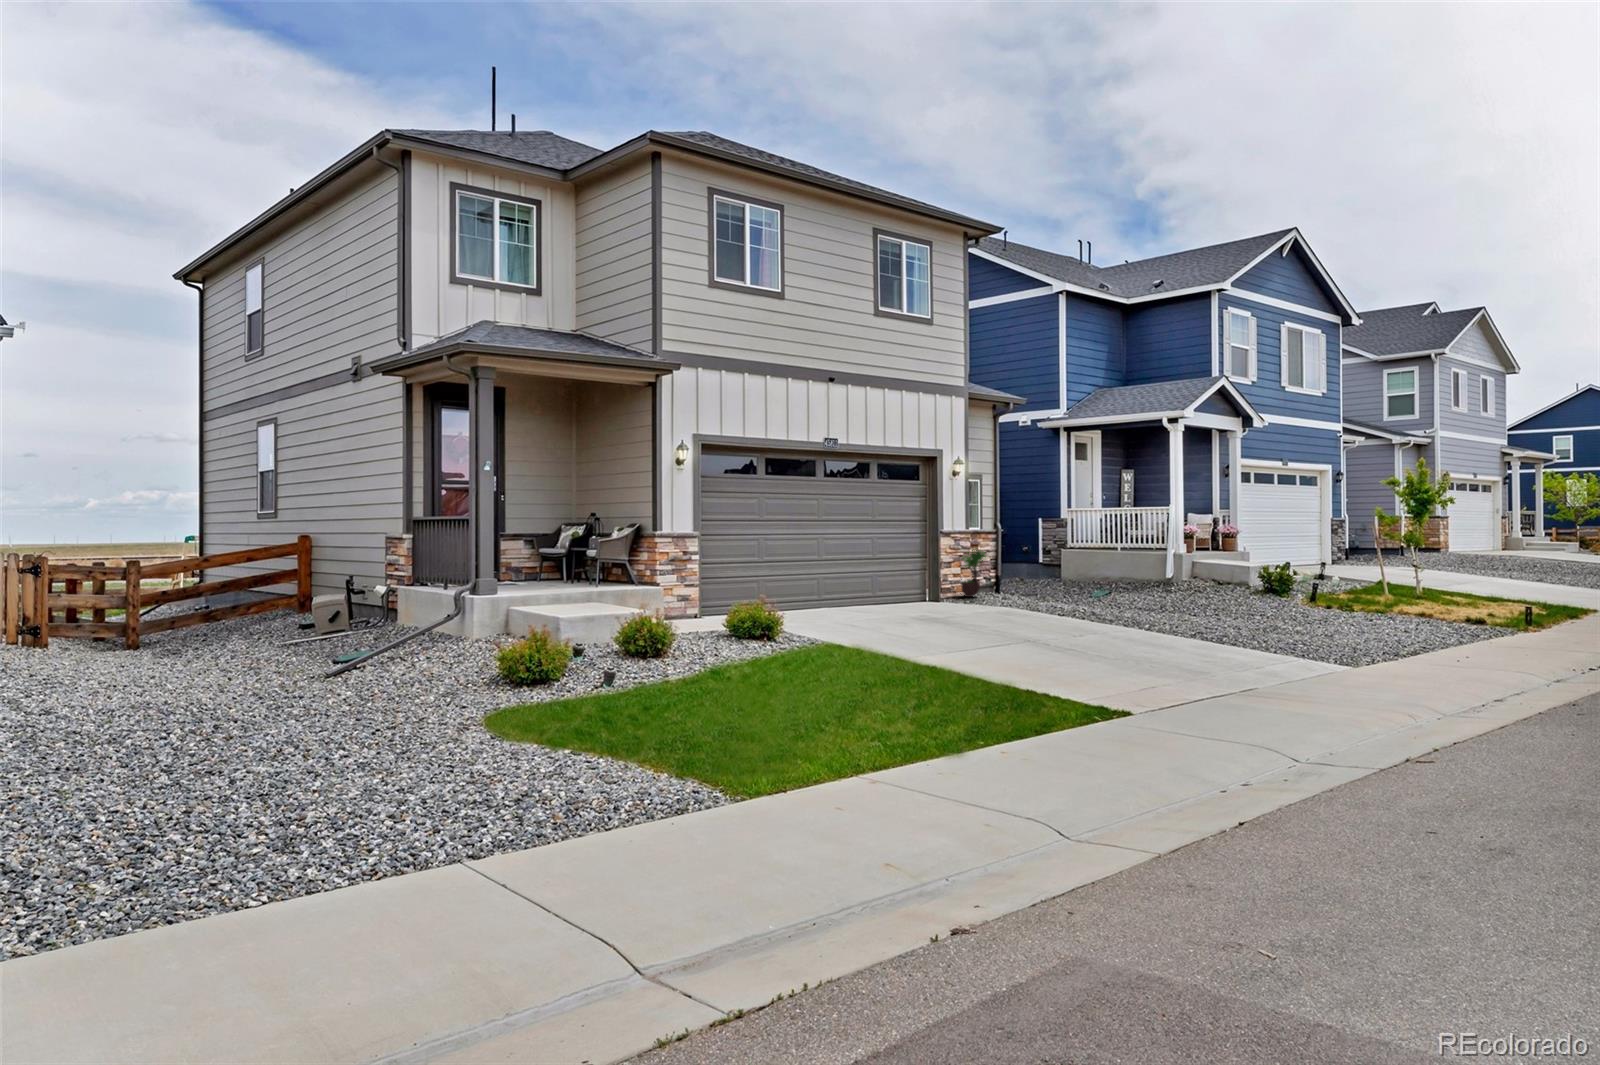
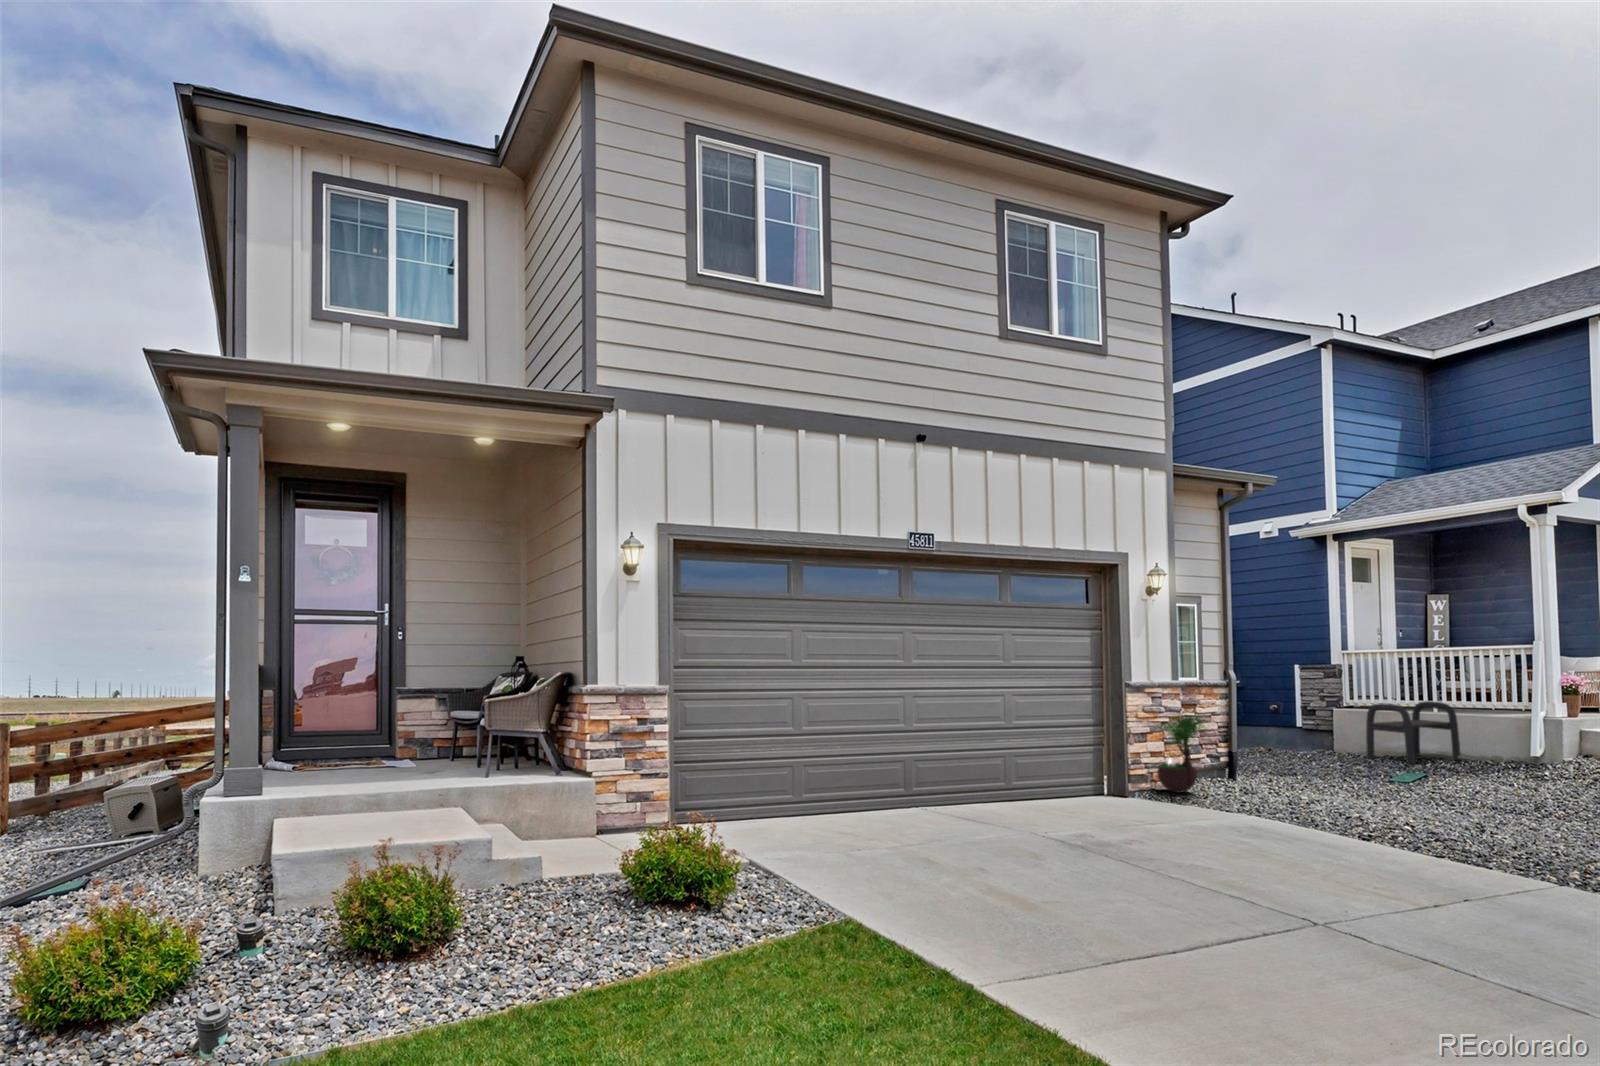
bench: none [1076,543,1131,582] -> present [1366,701,1460,764]

